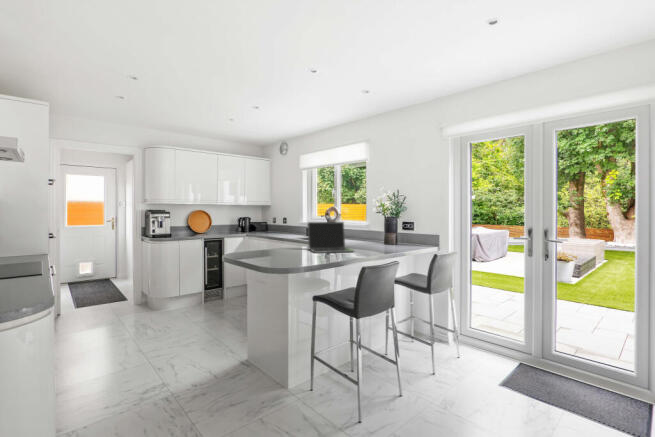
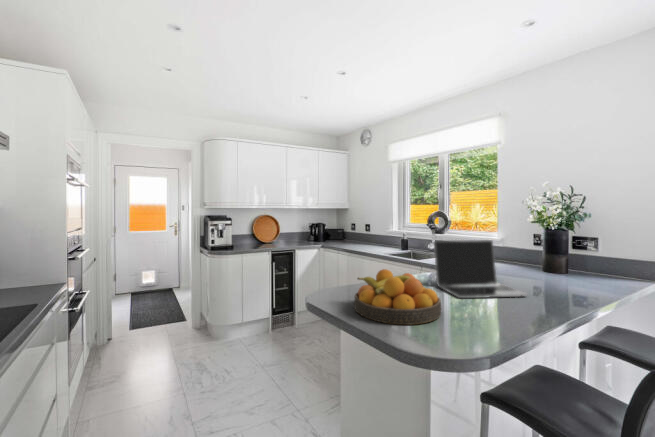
fruit bowl: none [251,235,298,260] -> present [354,269,441,325]

